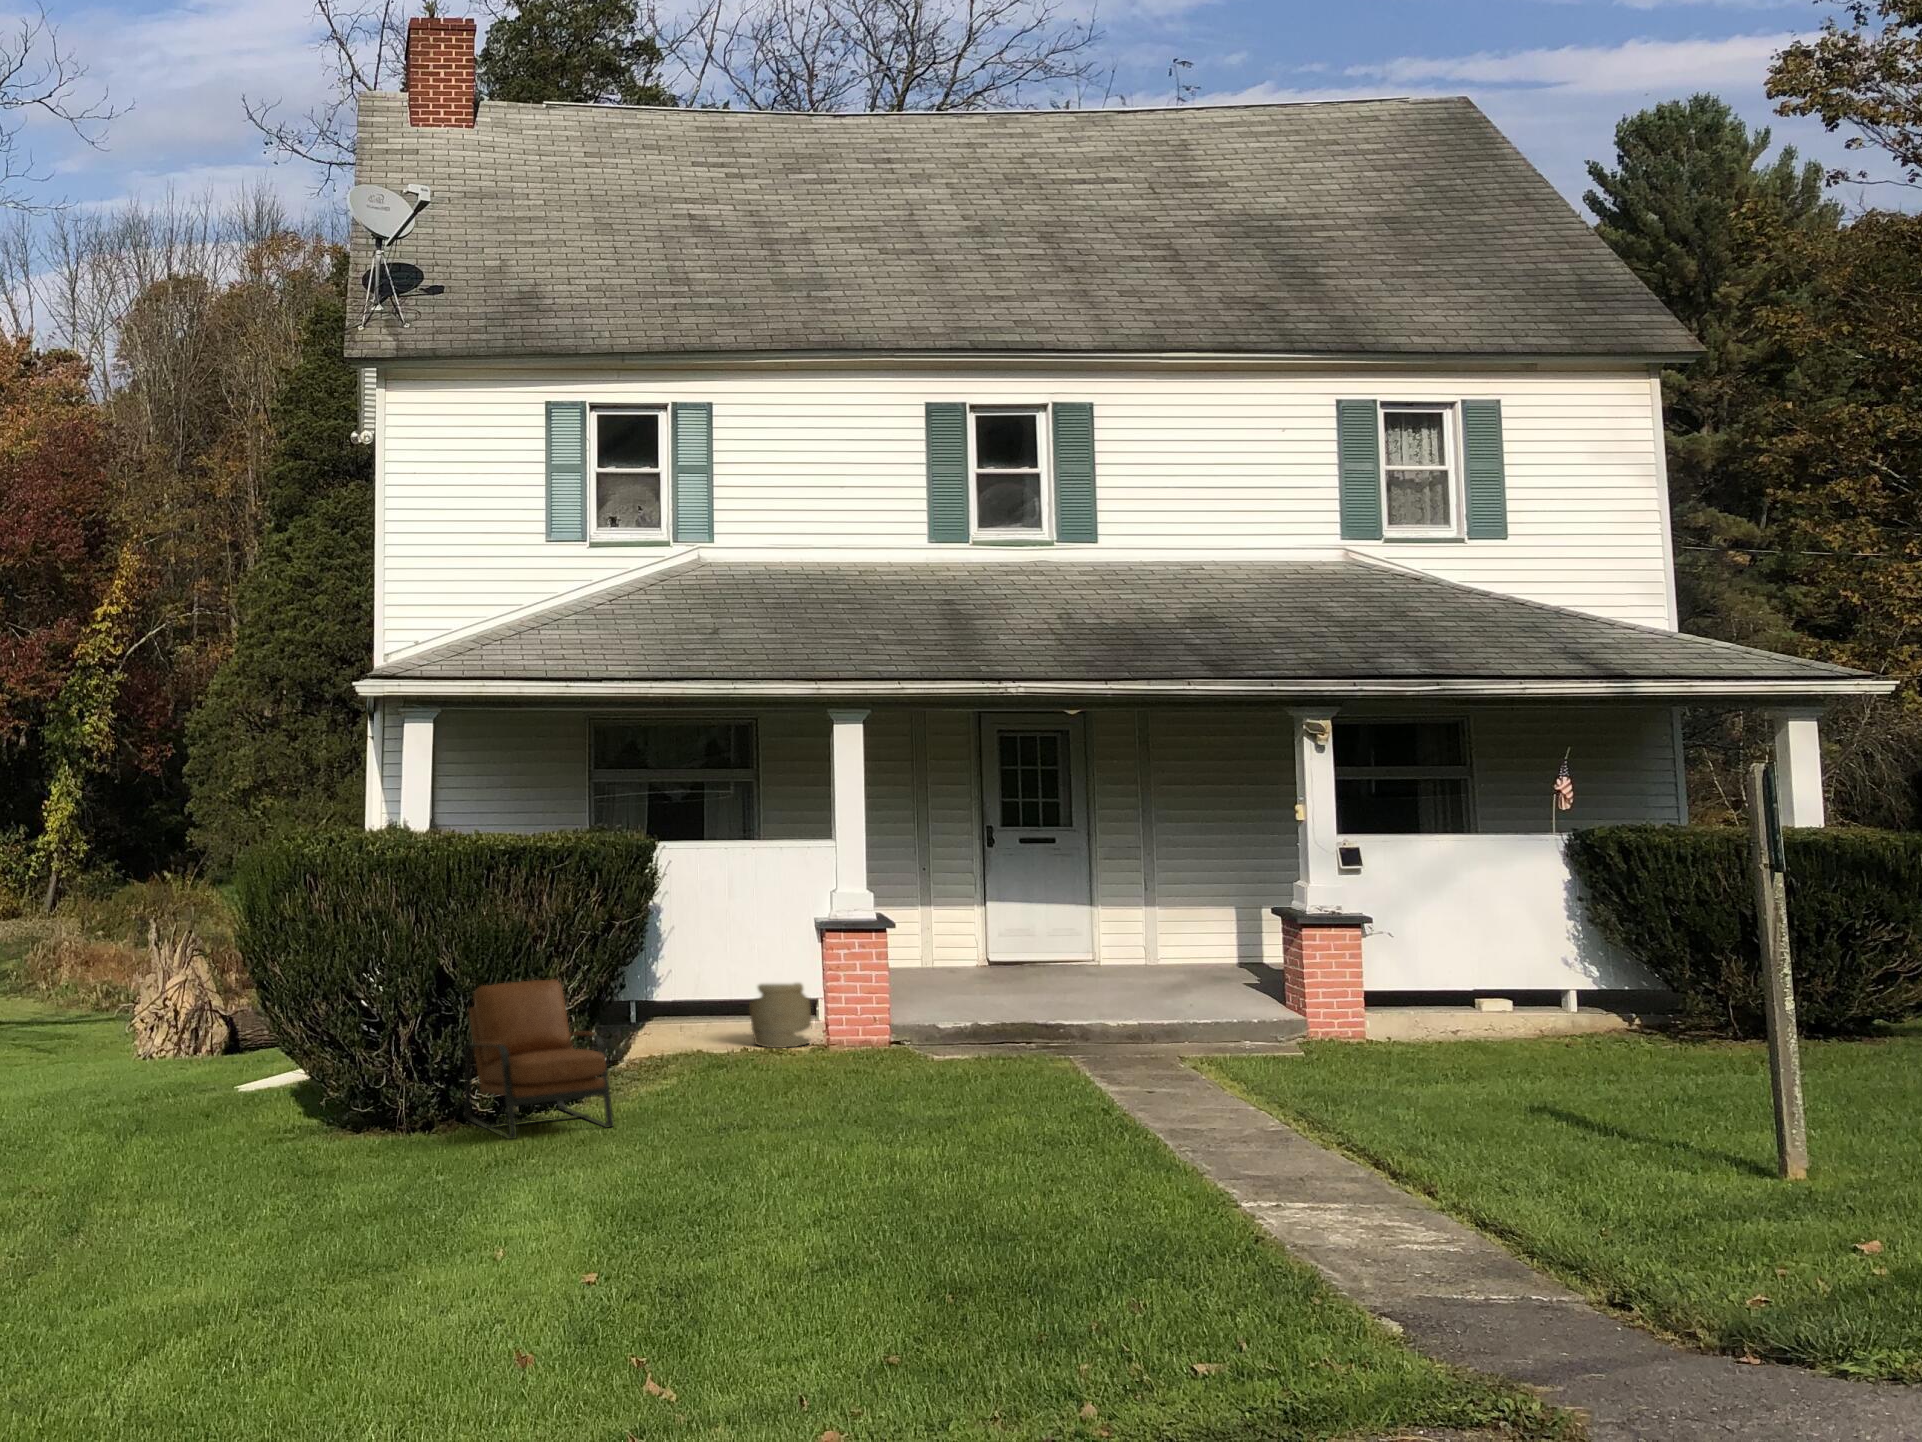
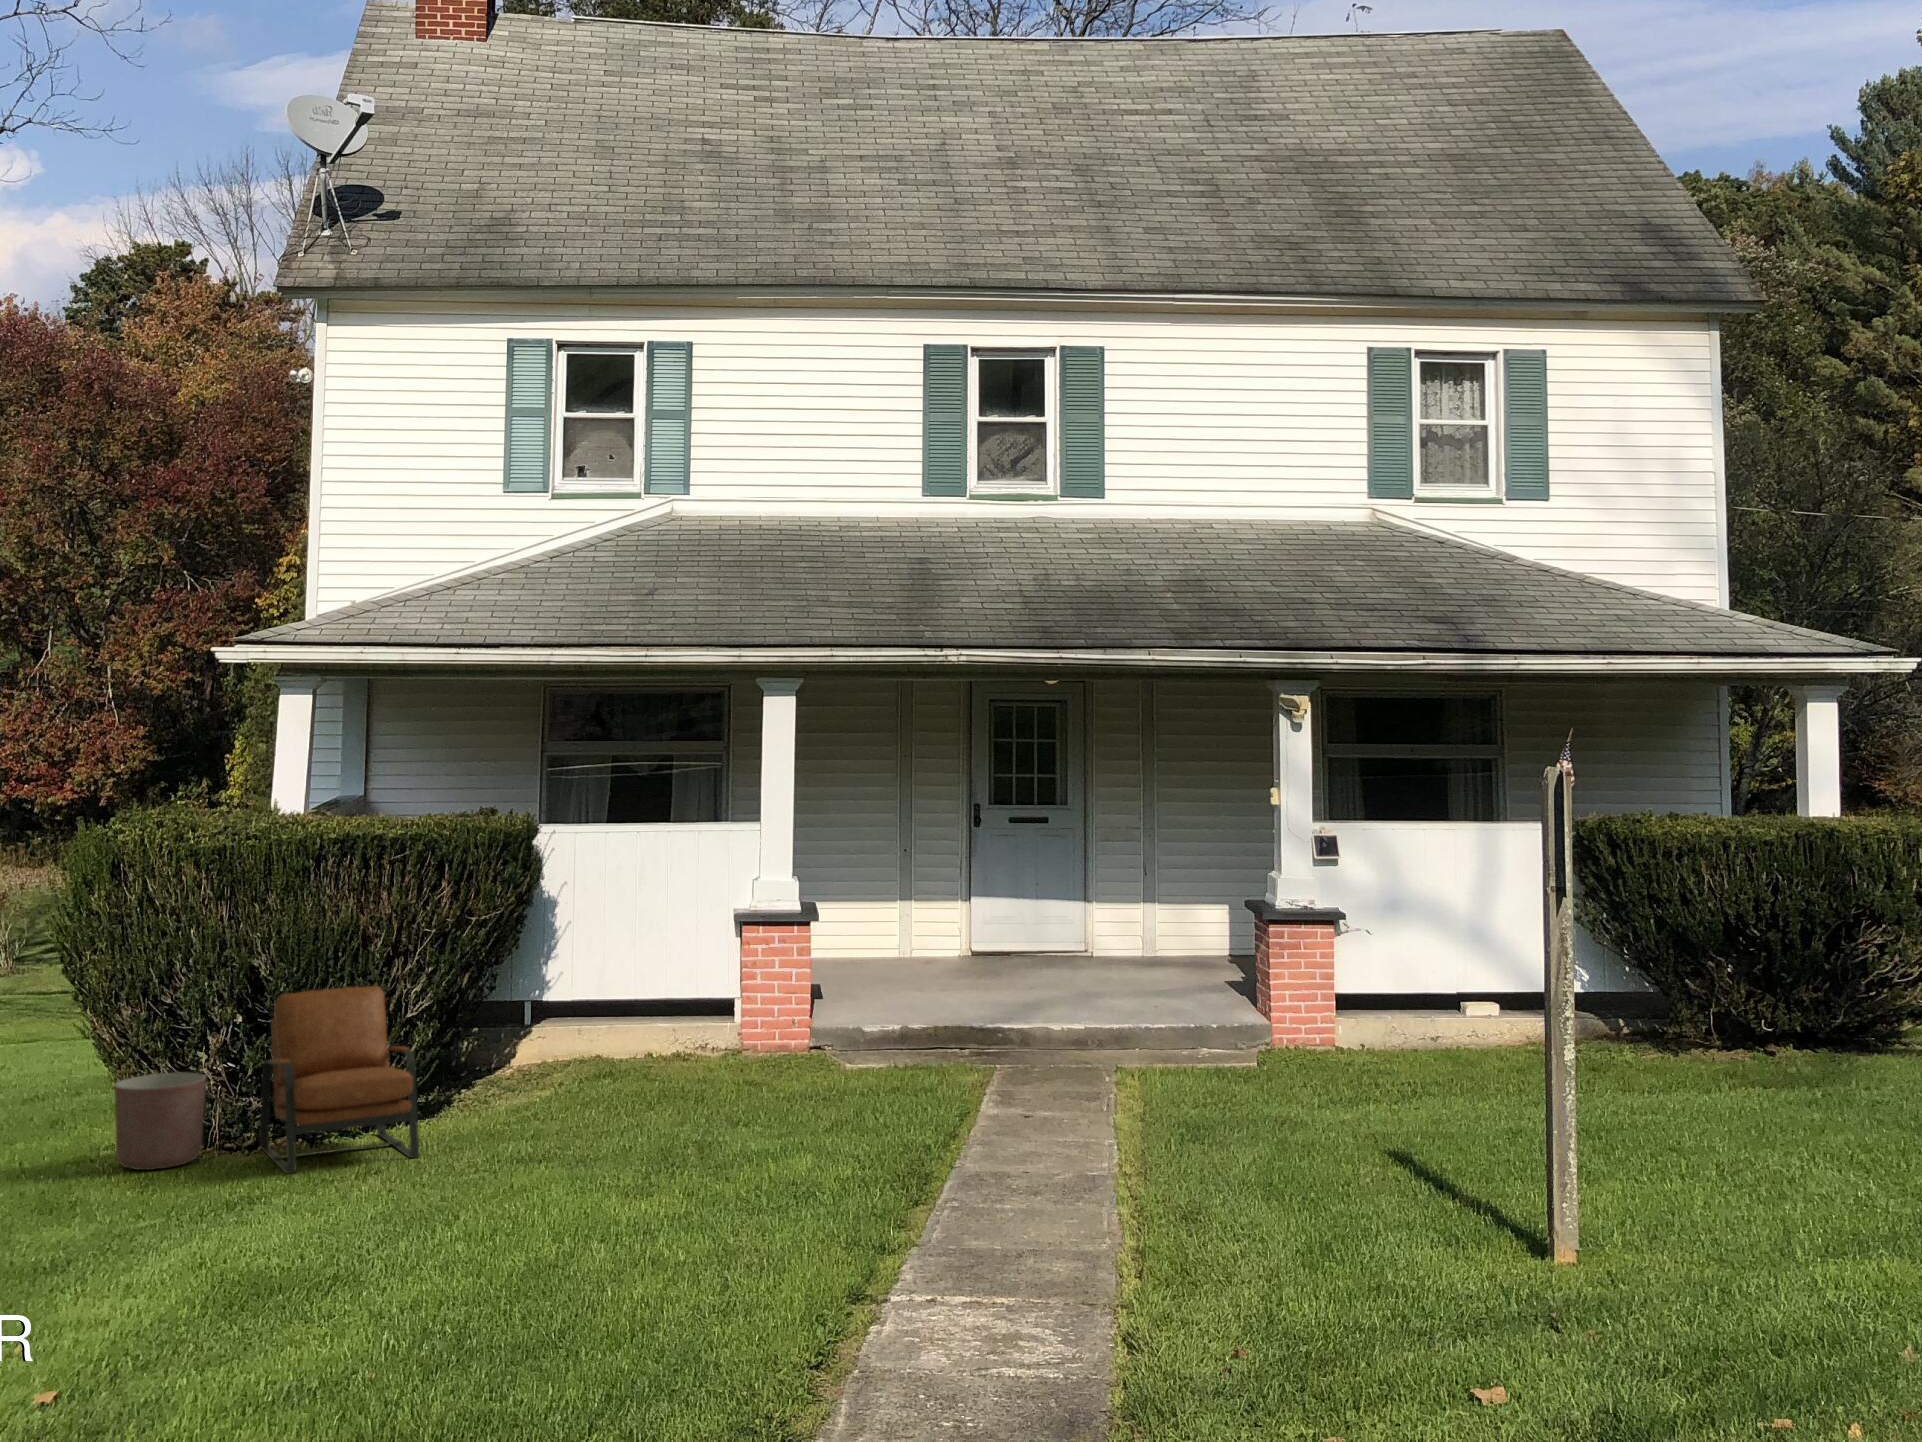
woven basket: present [749,983,811,1048] -> none [659,977,730,1057]
planter: none [349,1053,423,1135] -> present [115,1073,206,1170]

